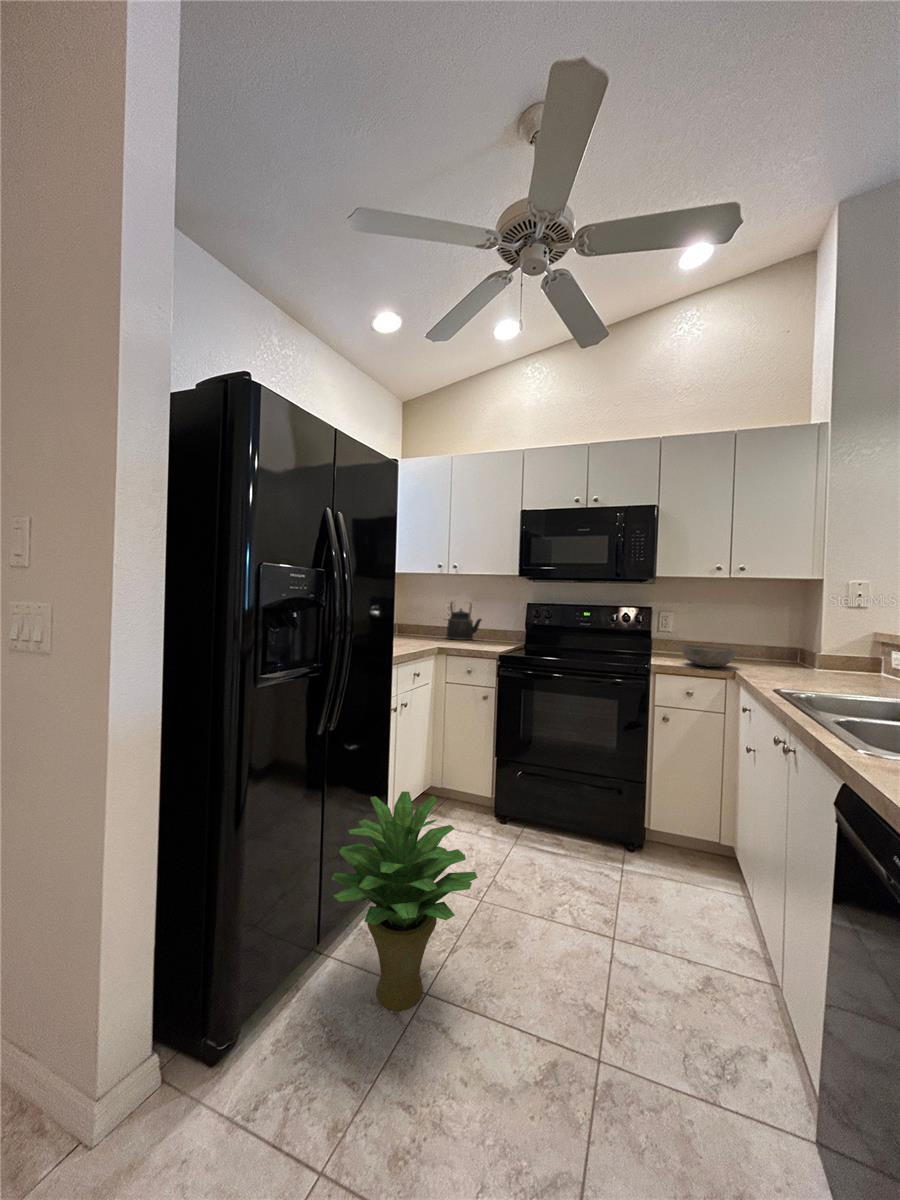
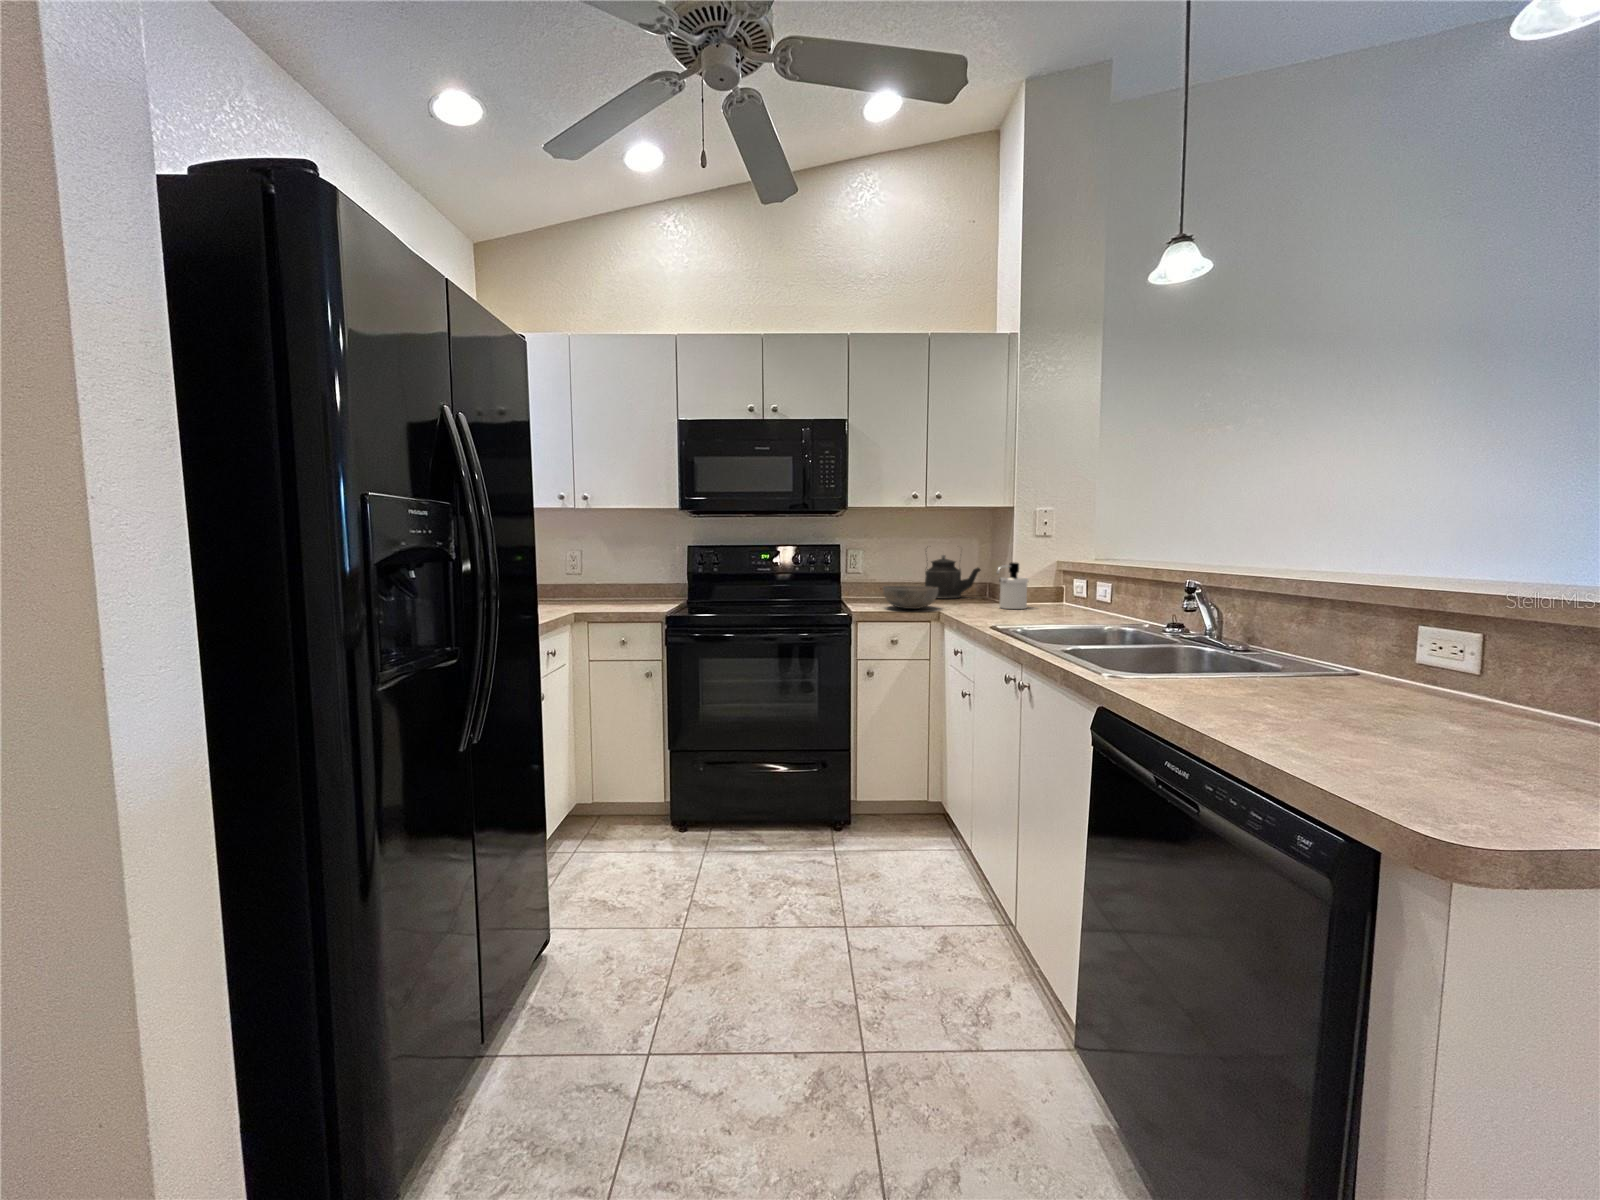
kettle: present [447,602,482,640] -> present [925,555,980,599]
soap dispenser: none [798,631,837,677] -> present [997,562,1028,609]
potted plant: present [332,791,478,1010] -> none [502,807,704,1090]

